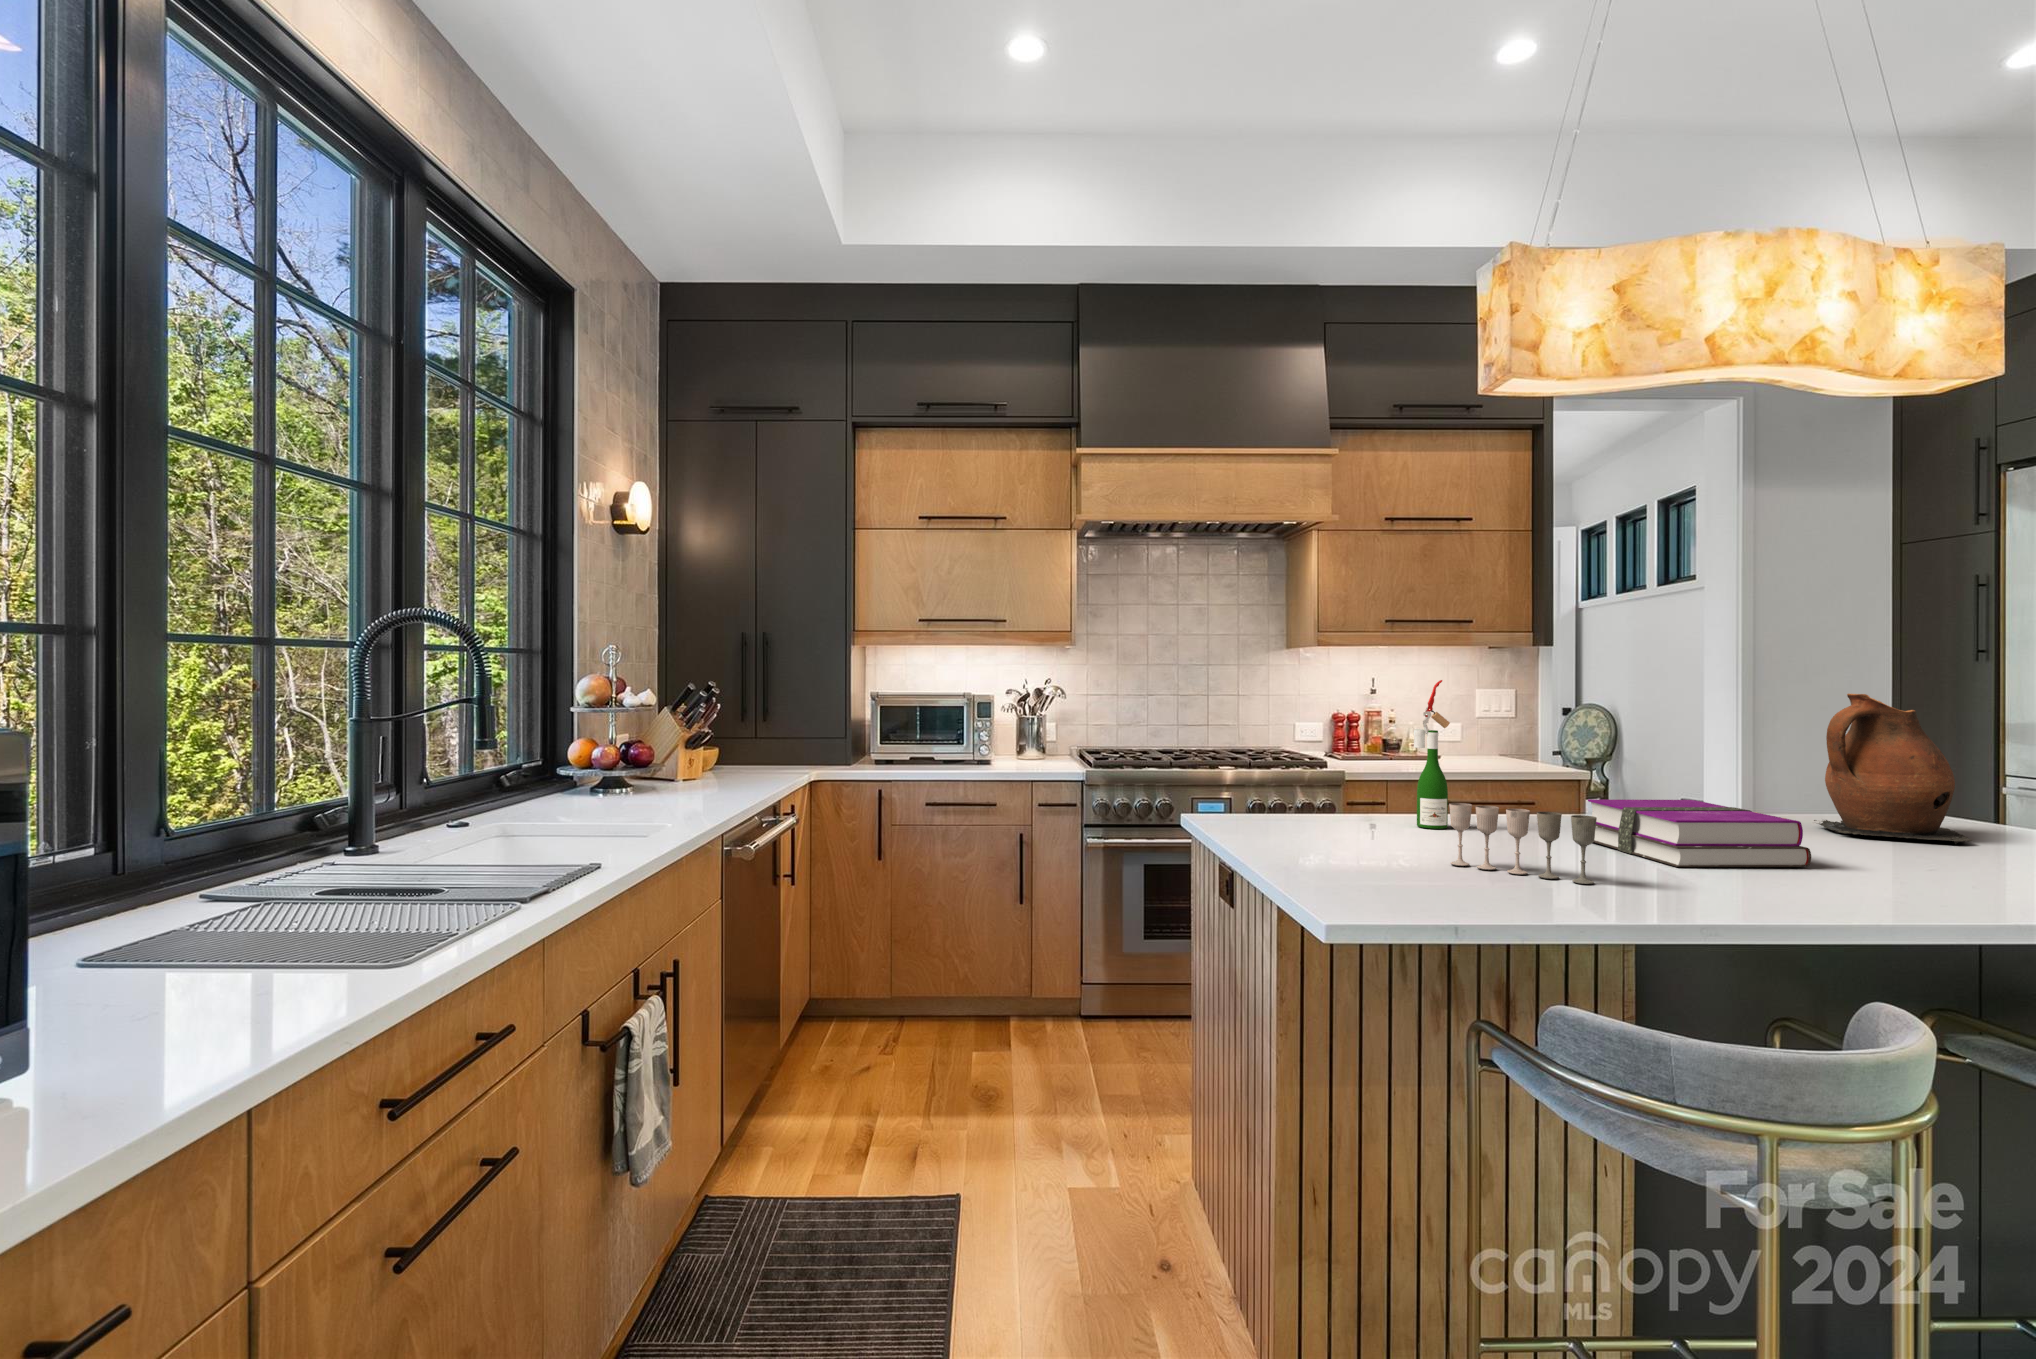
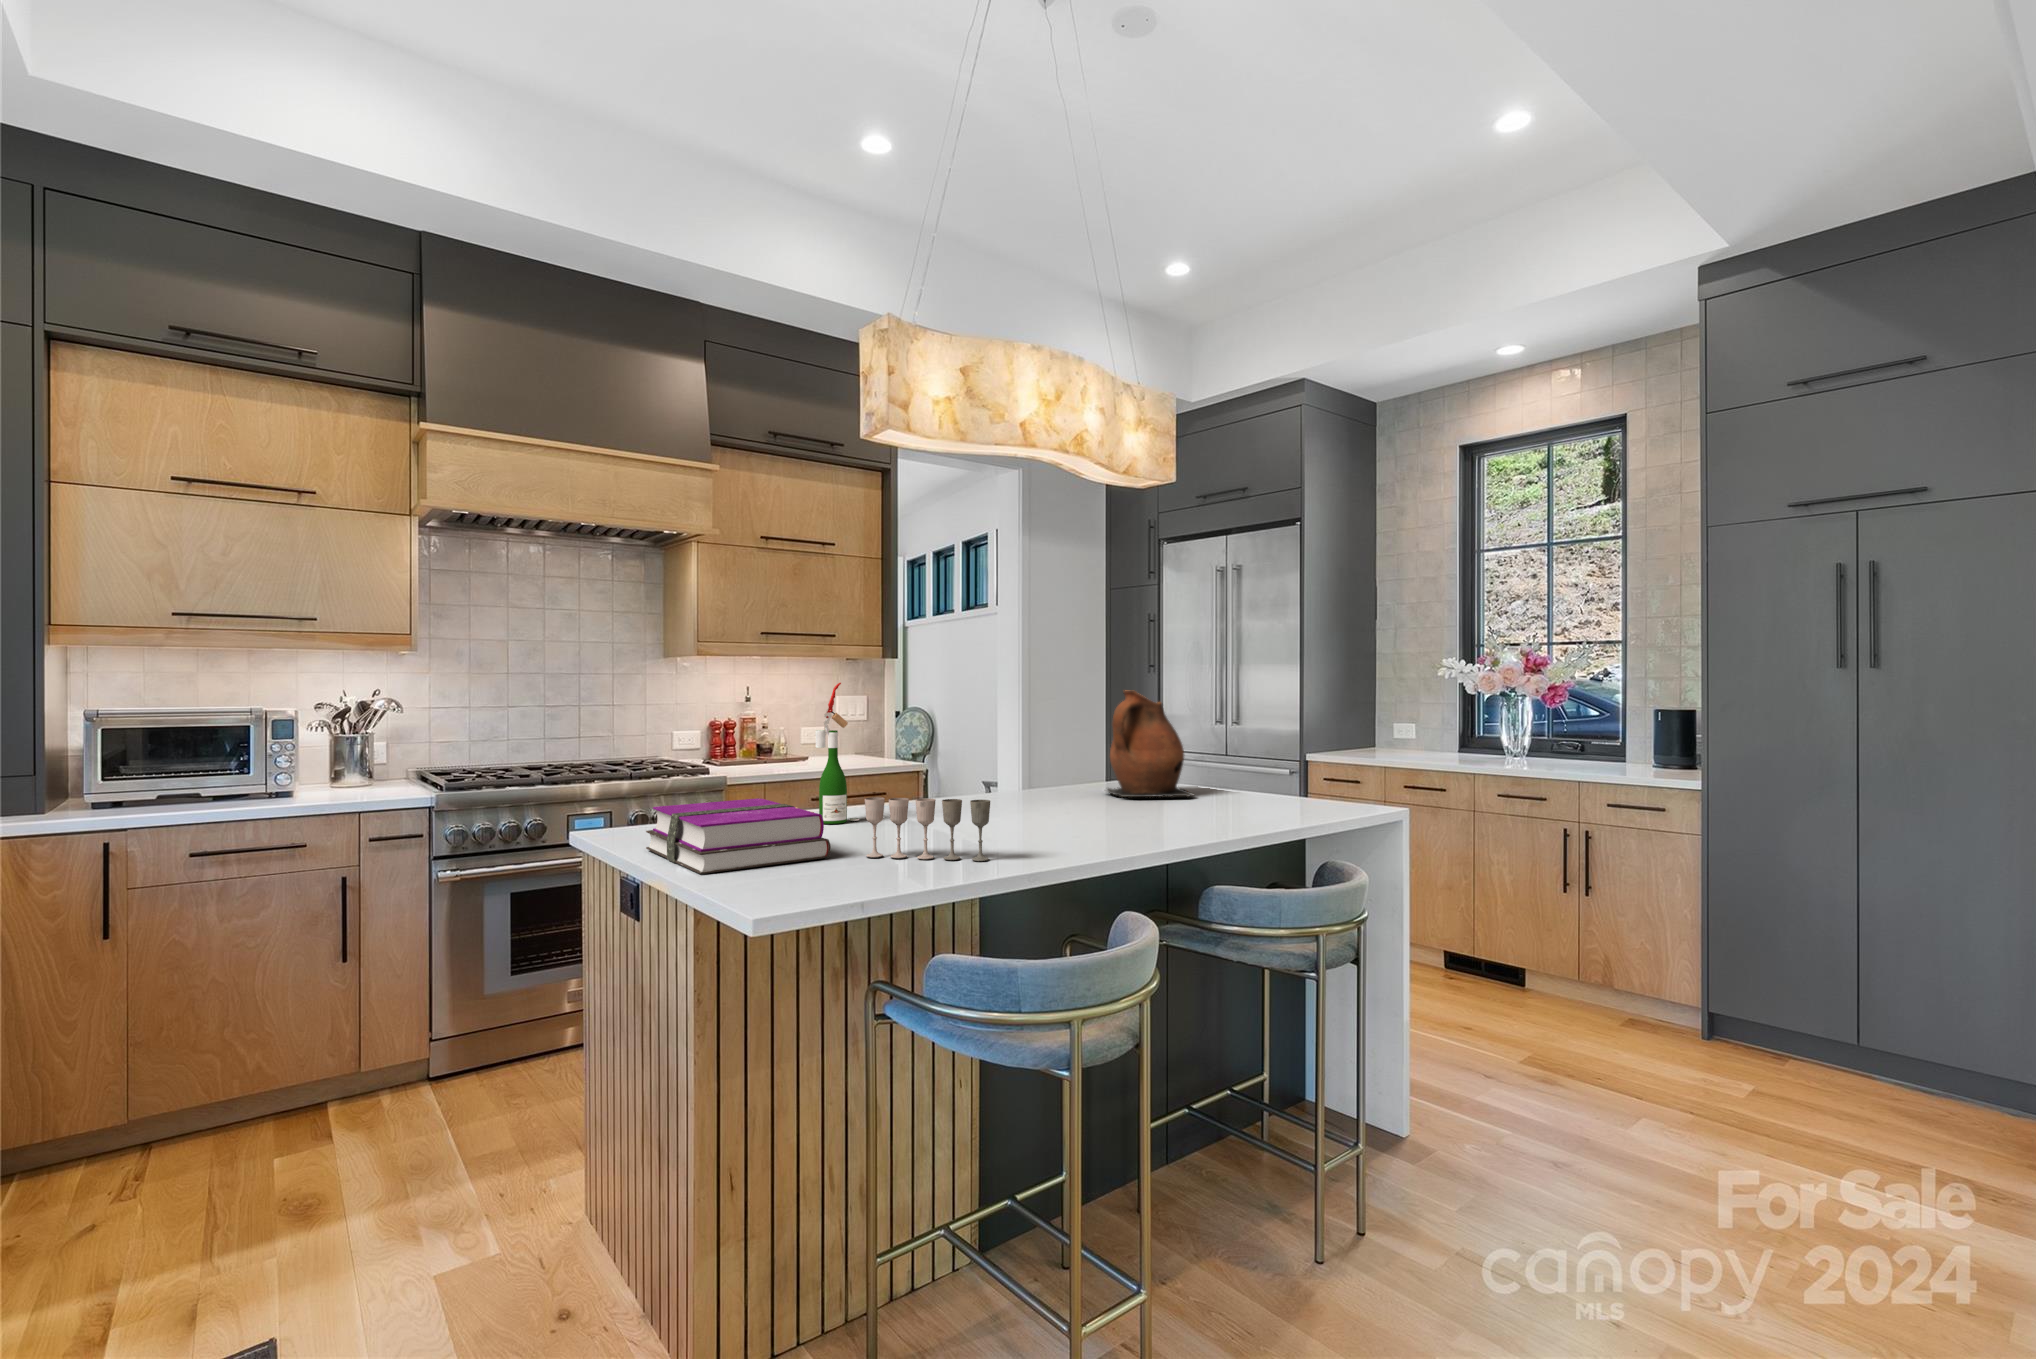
hardback book: present [1588,799,1811,867] -> present [646,798,831,874]

